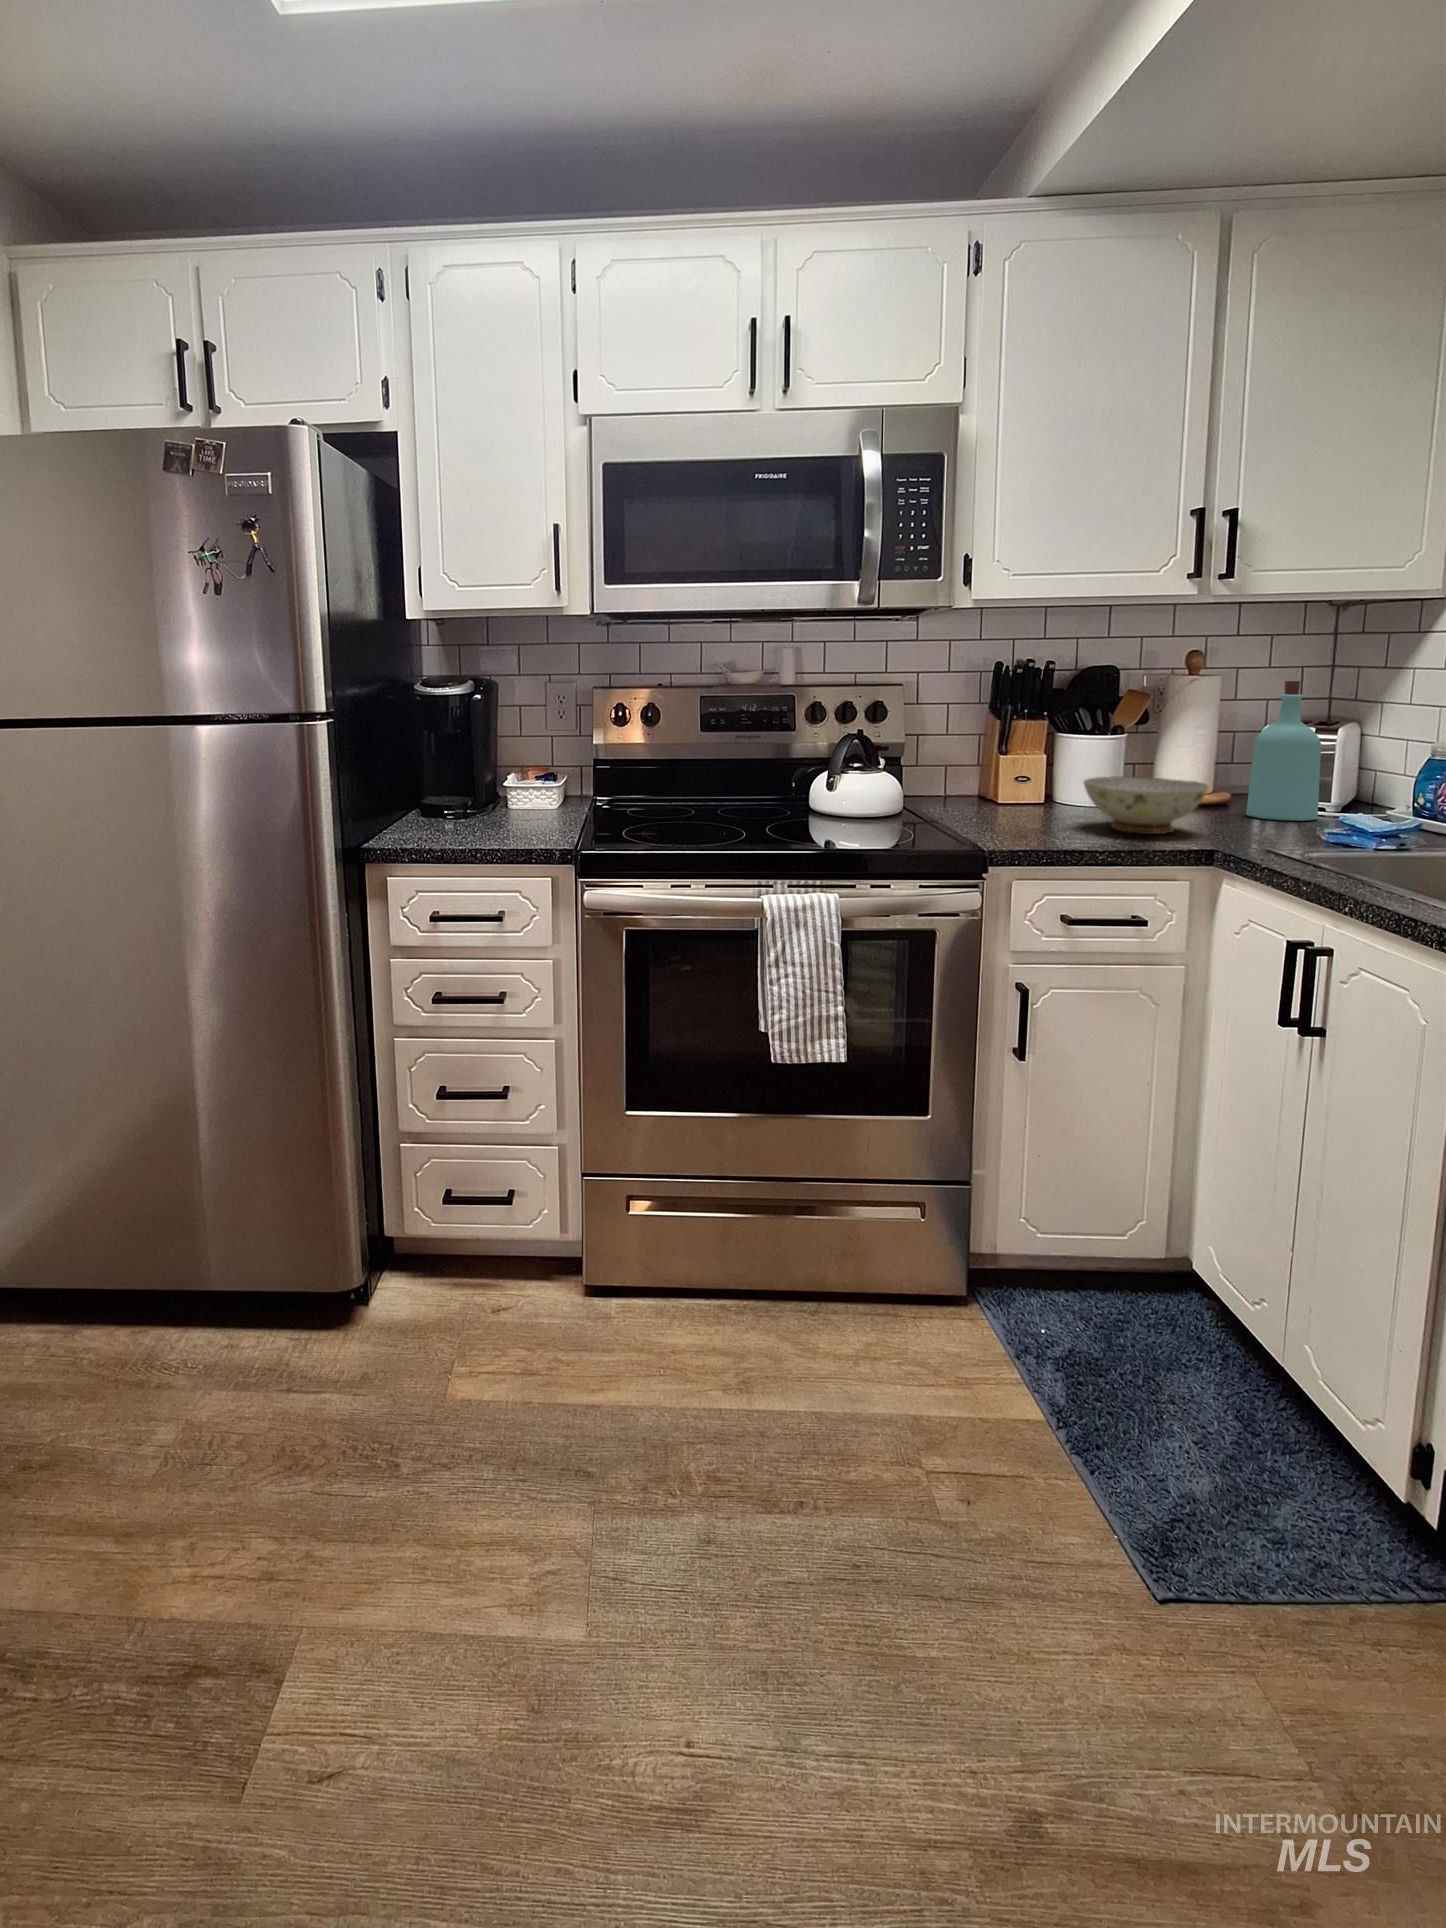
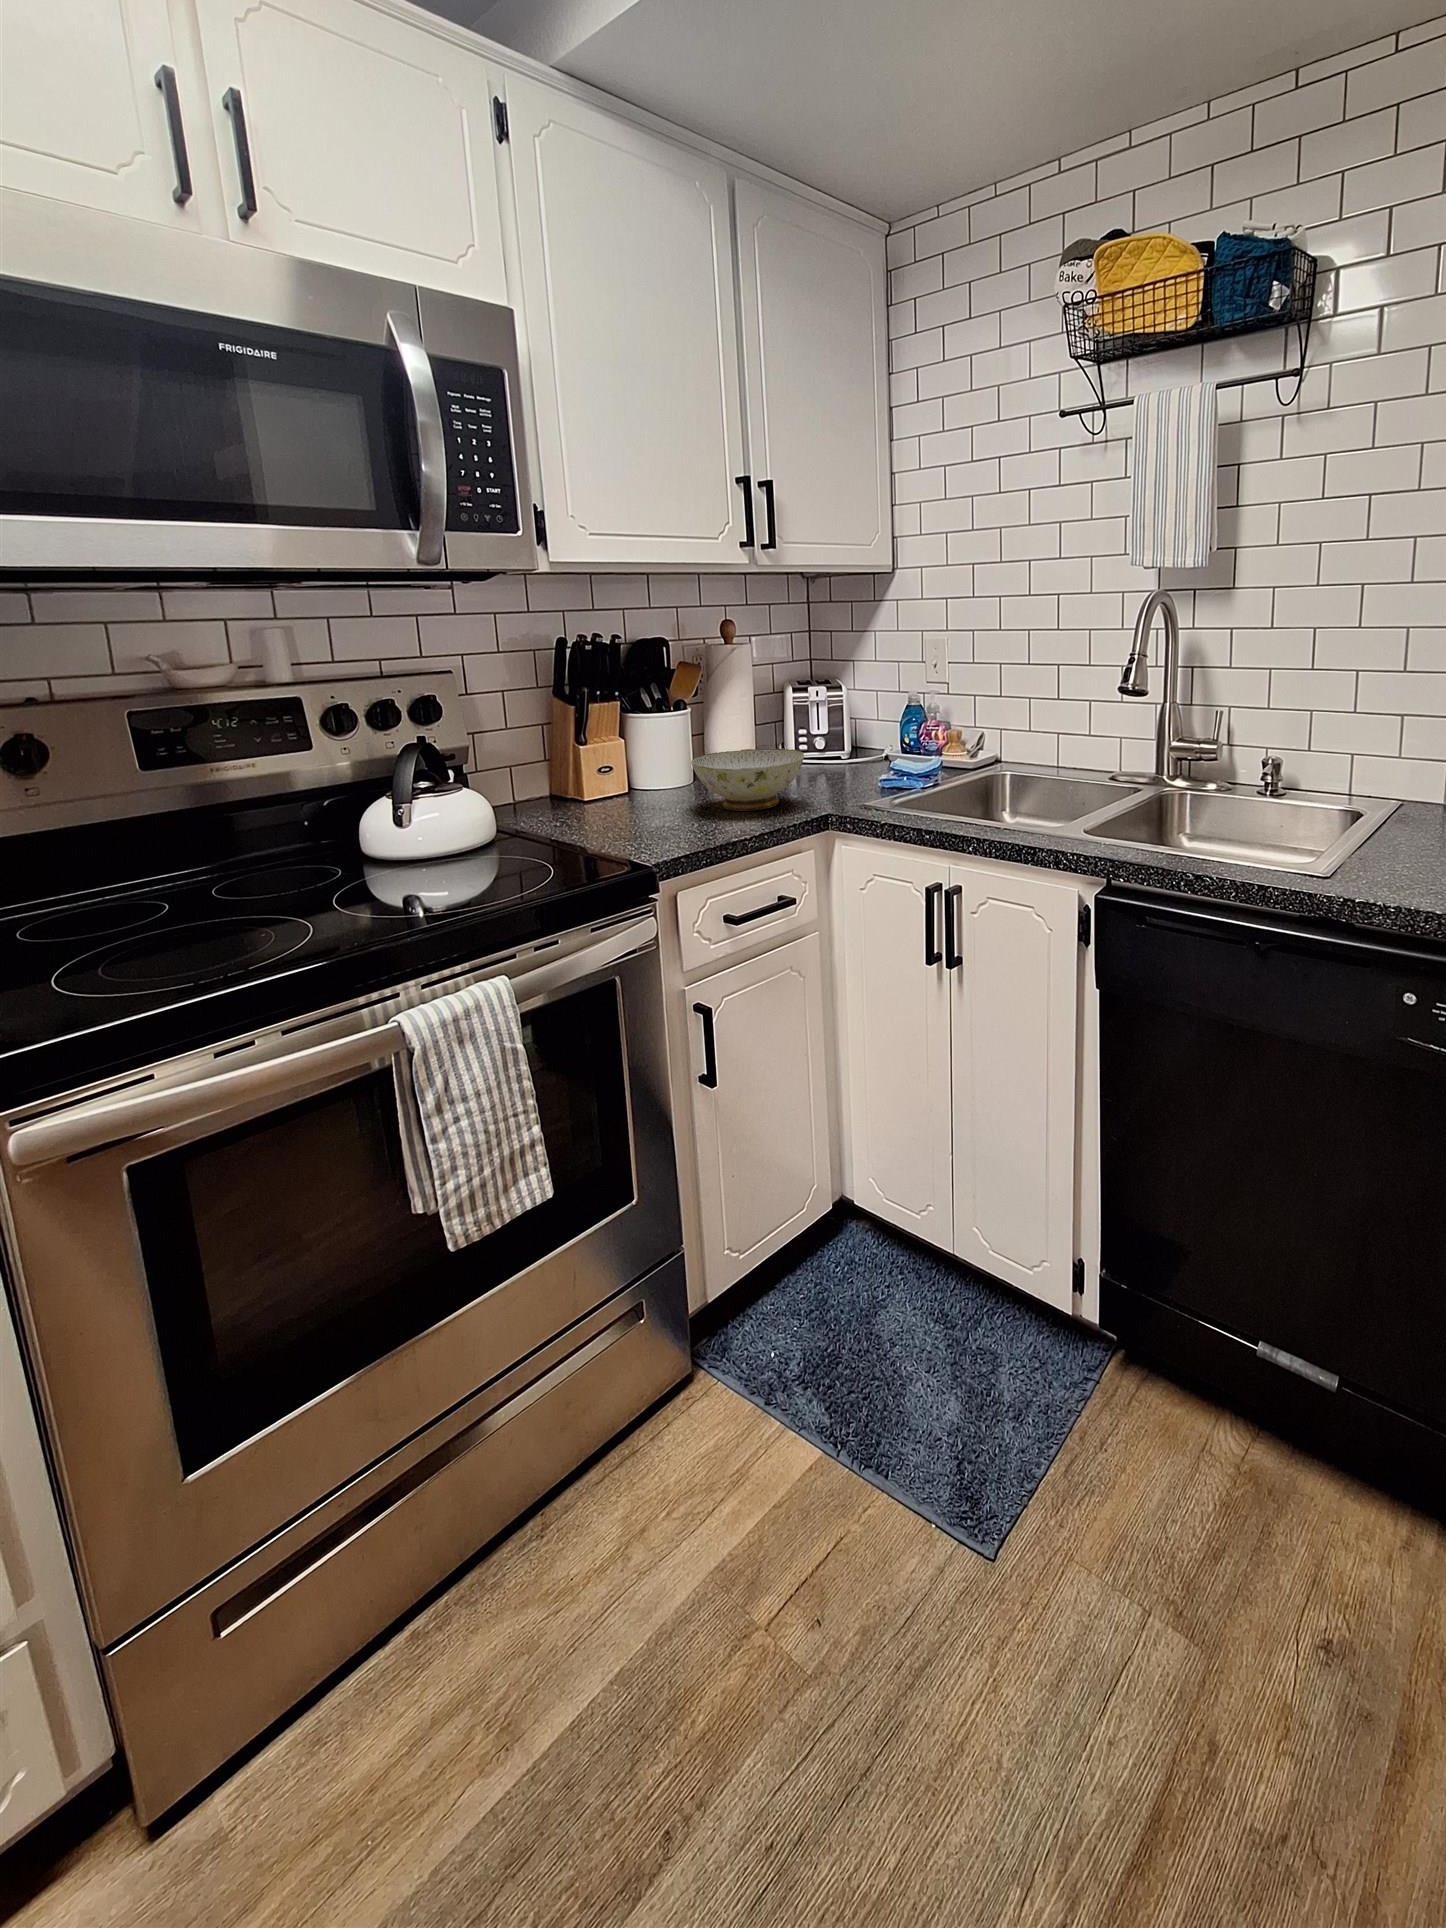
bottle: present [1246,681,1321,821] -> none [792,645,846,774]

